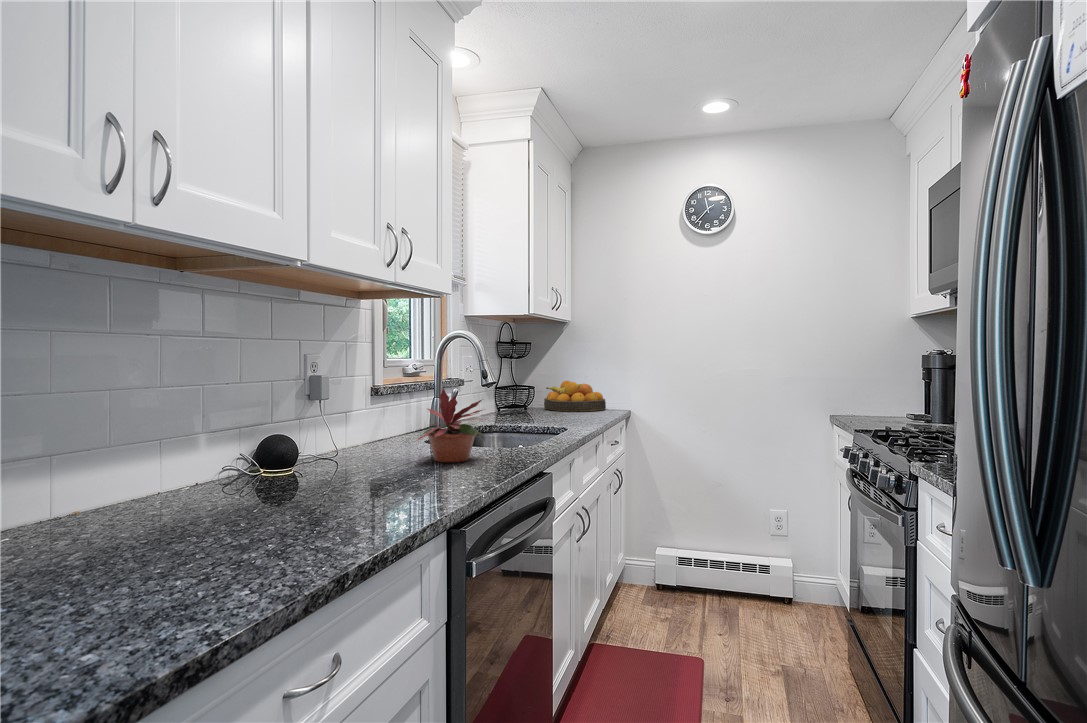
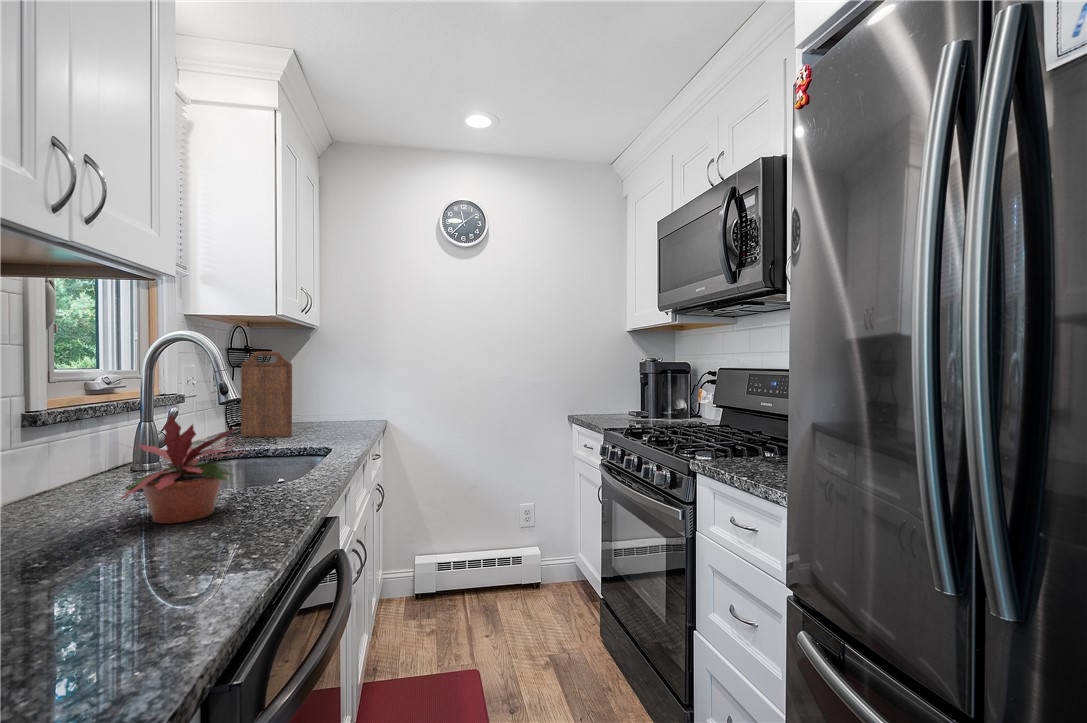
cutting board: none [505,345,542,418] -> present [241,351,292,437]
fruit bowl: present [544,381,606,411] -> none [289,391,362,425]

